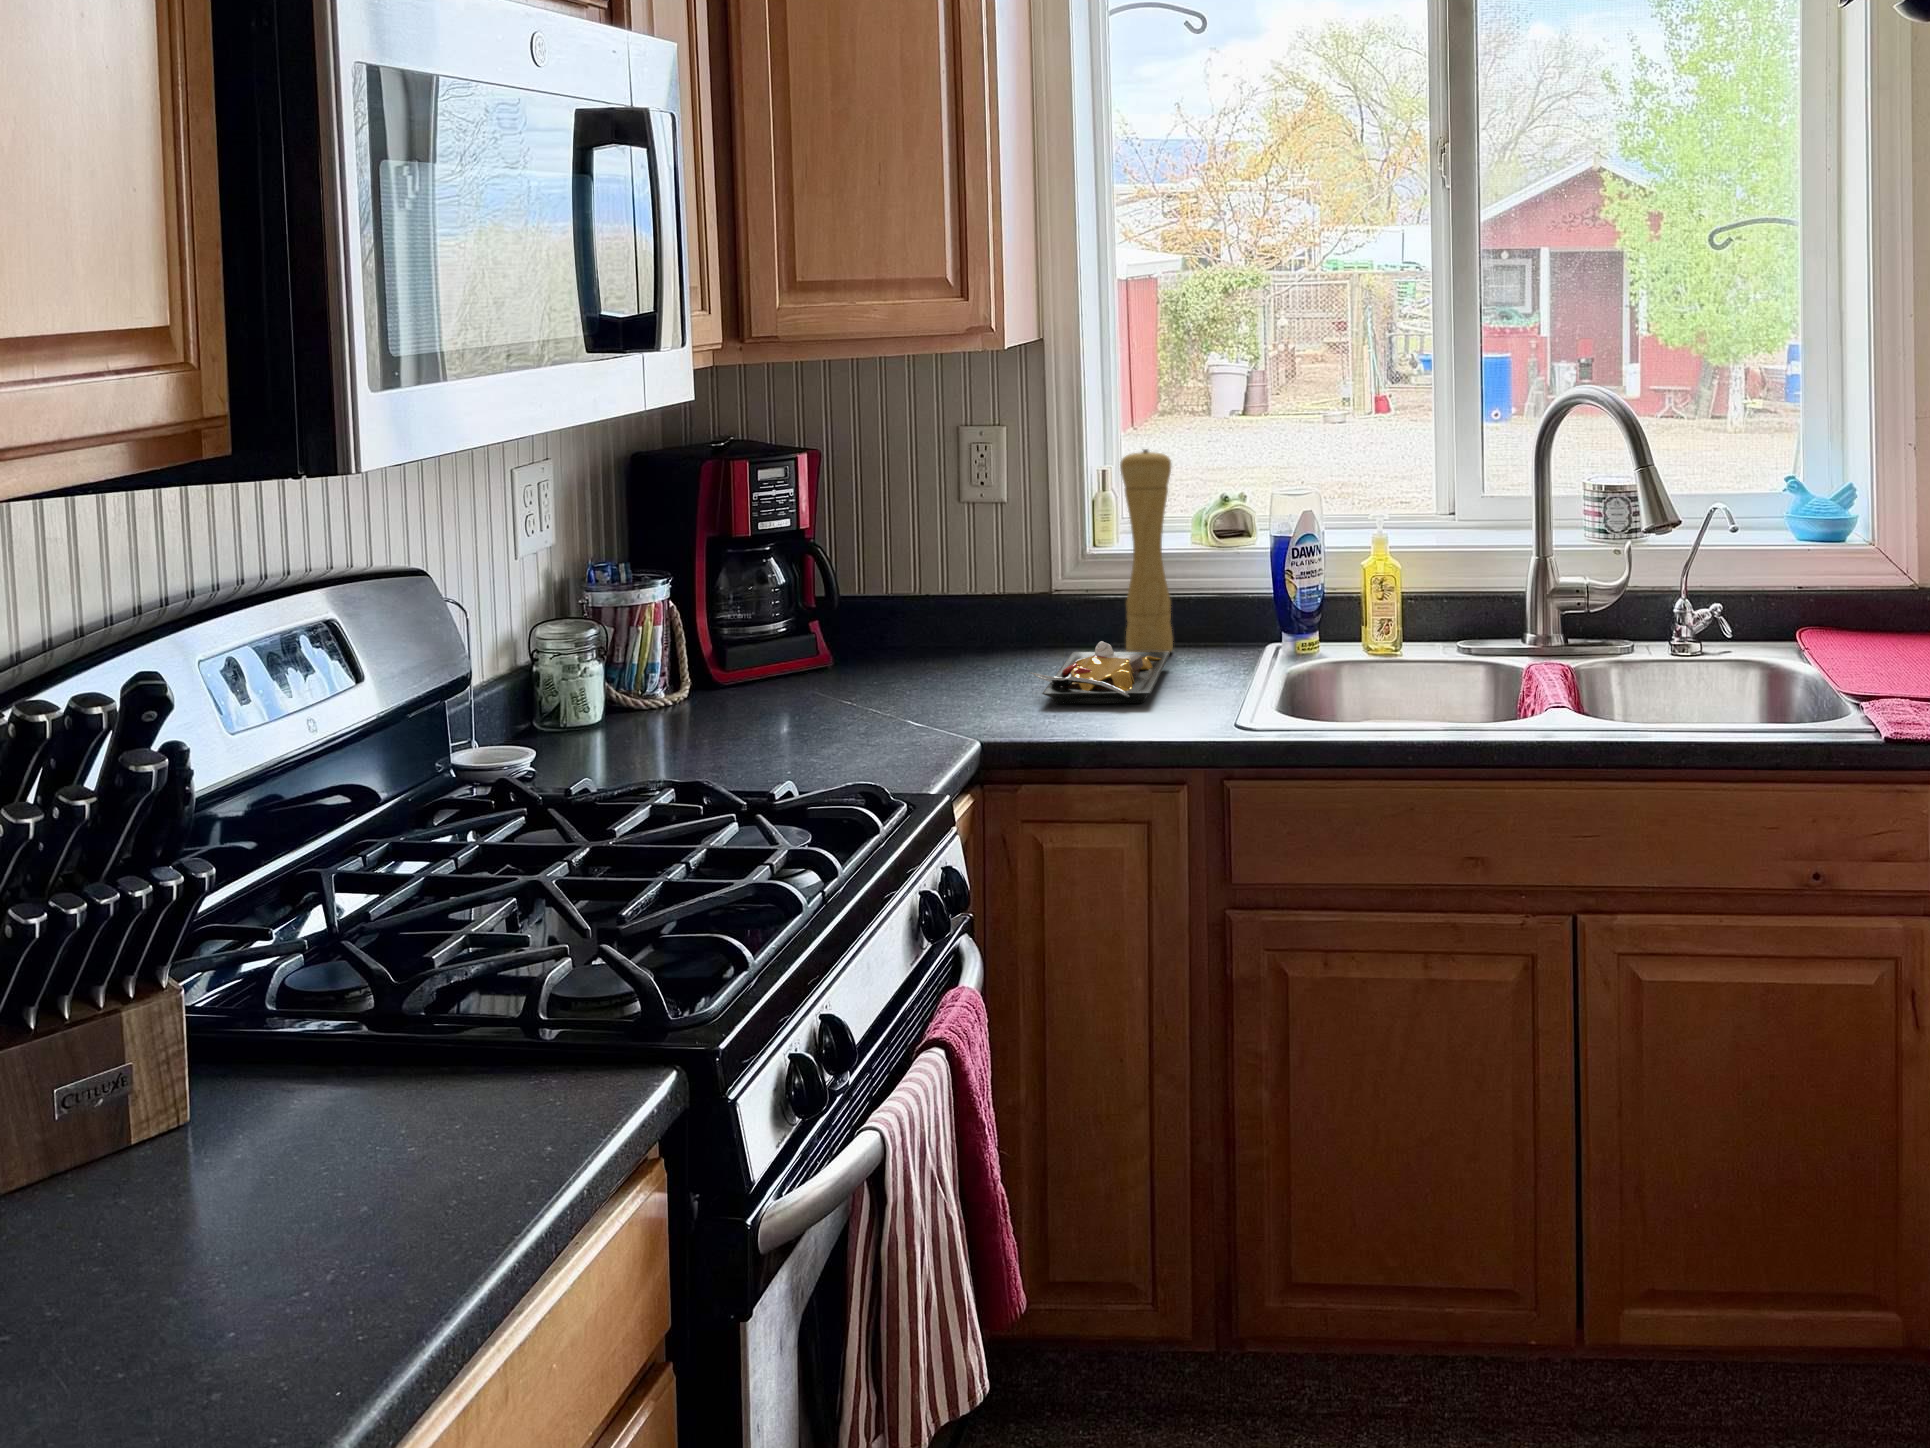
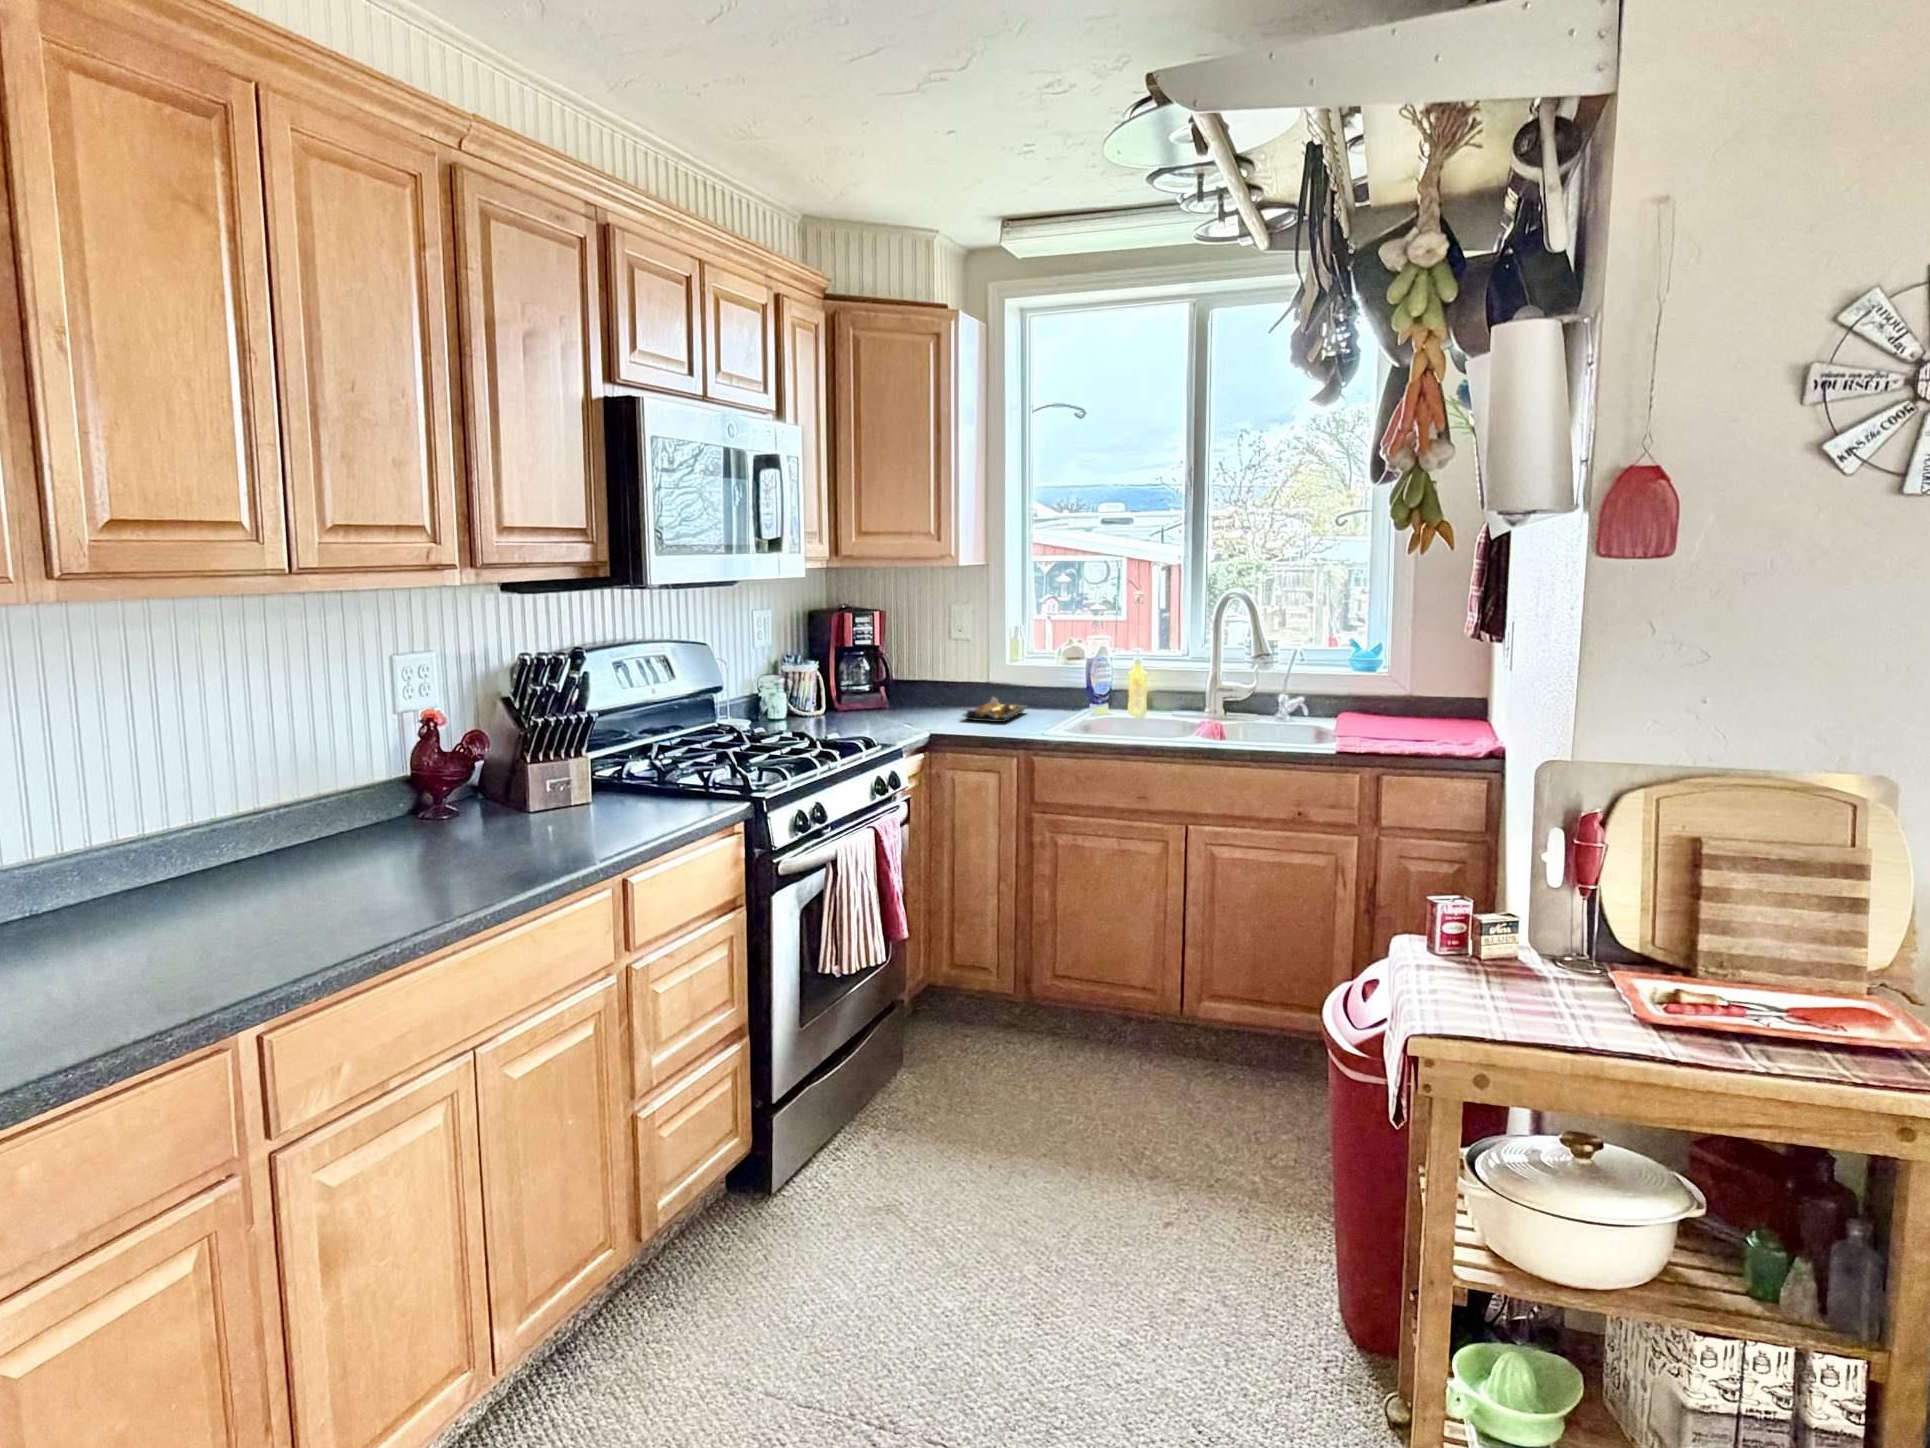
pepper mill: present [1120,449,1173,652] -> none [1014,616,1037,708]

